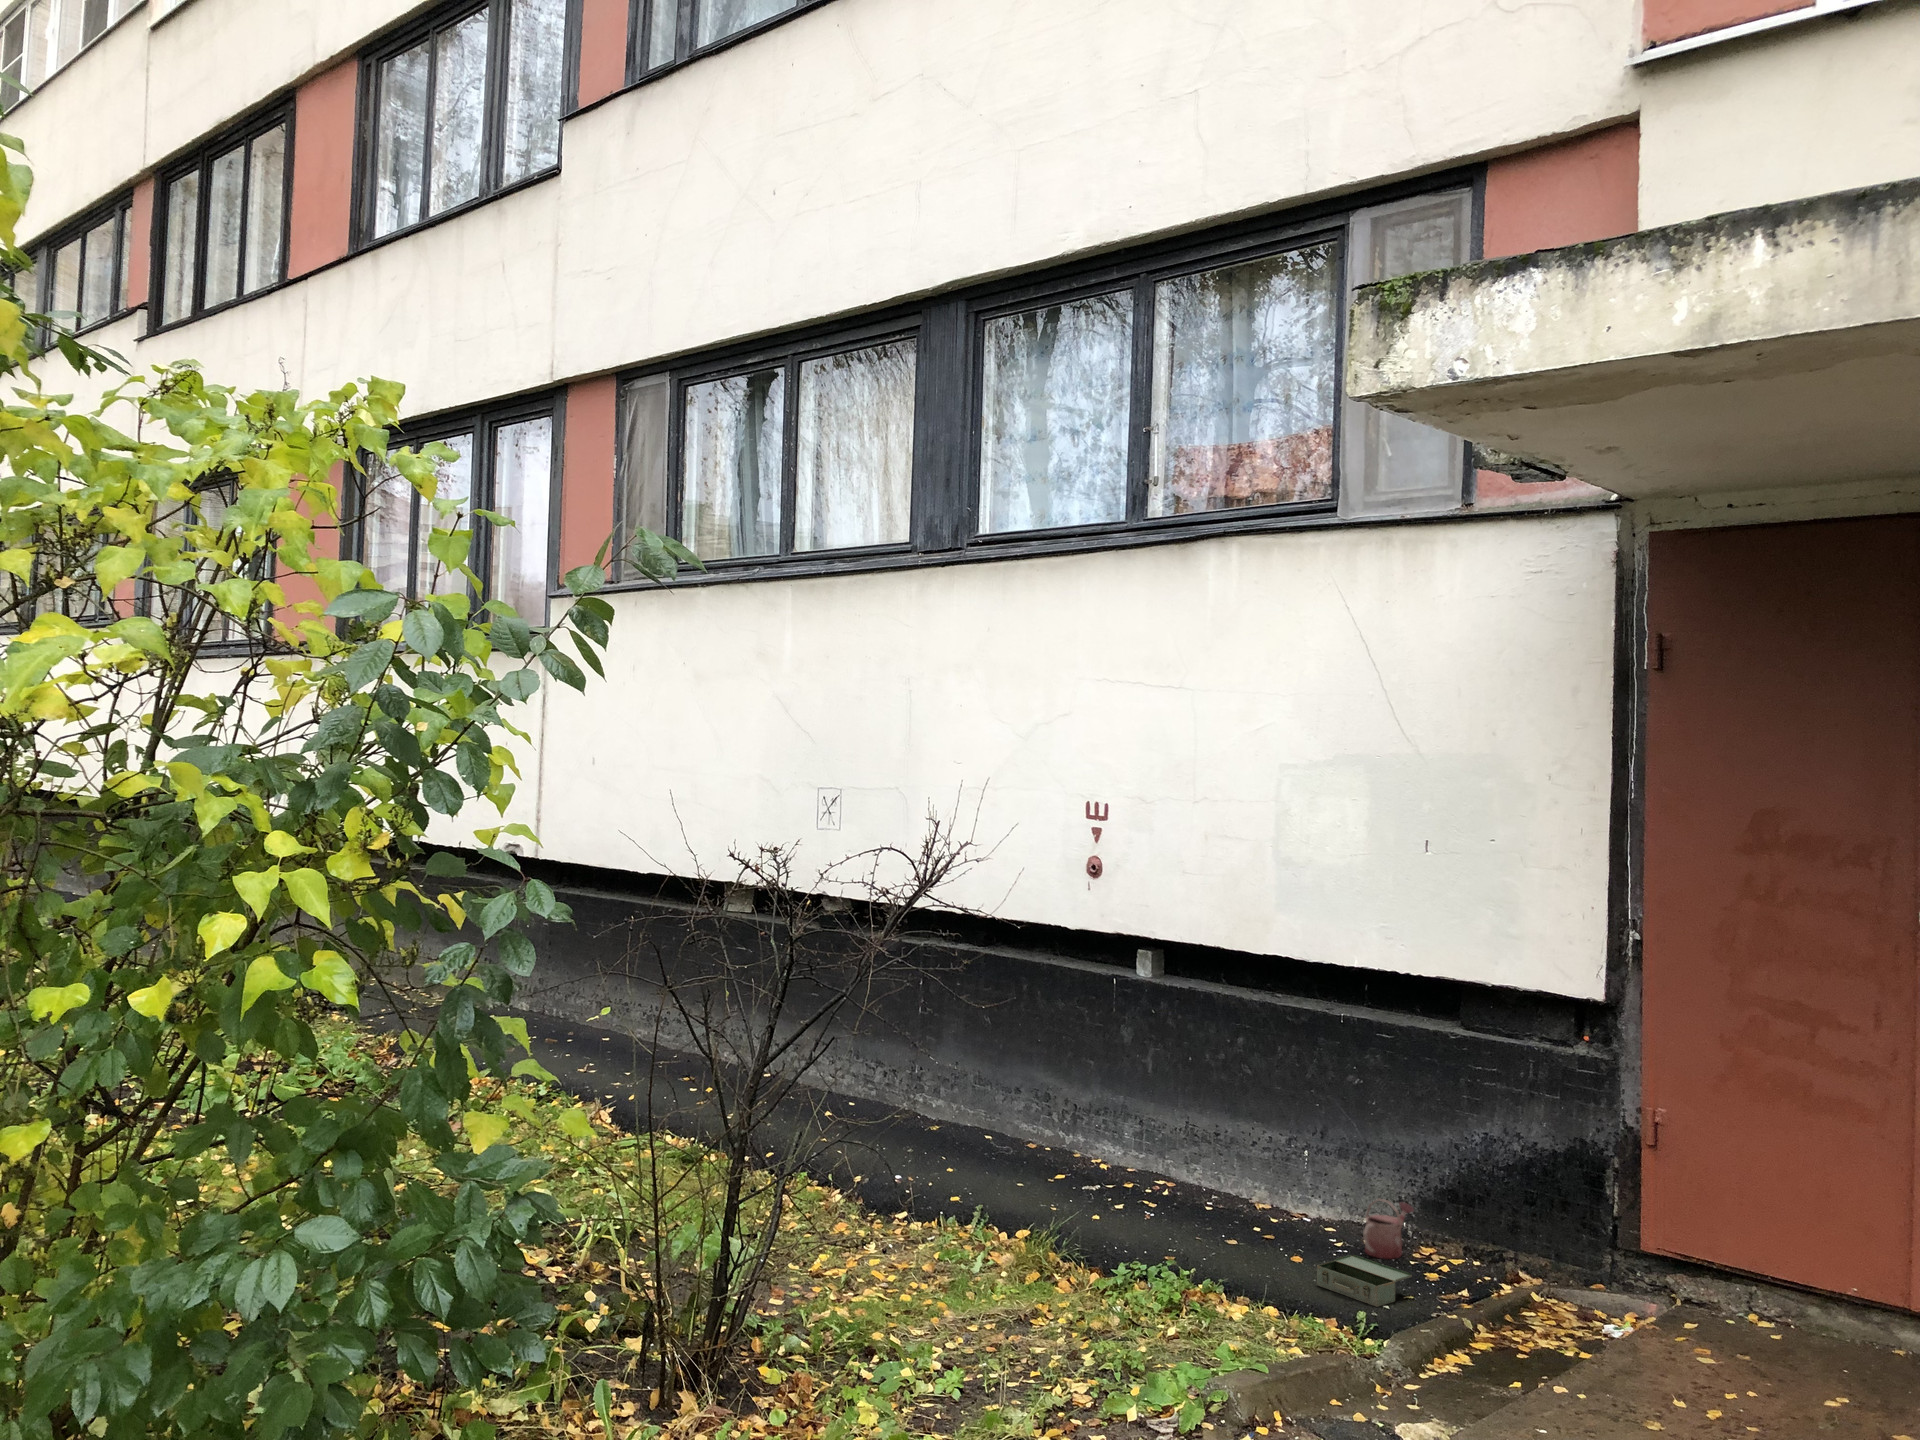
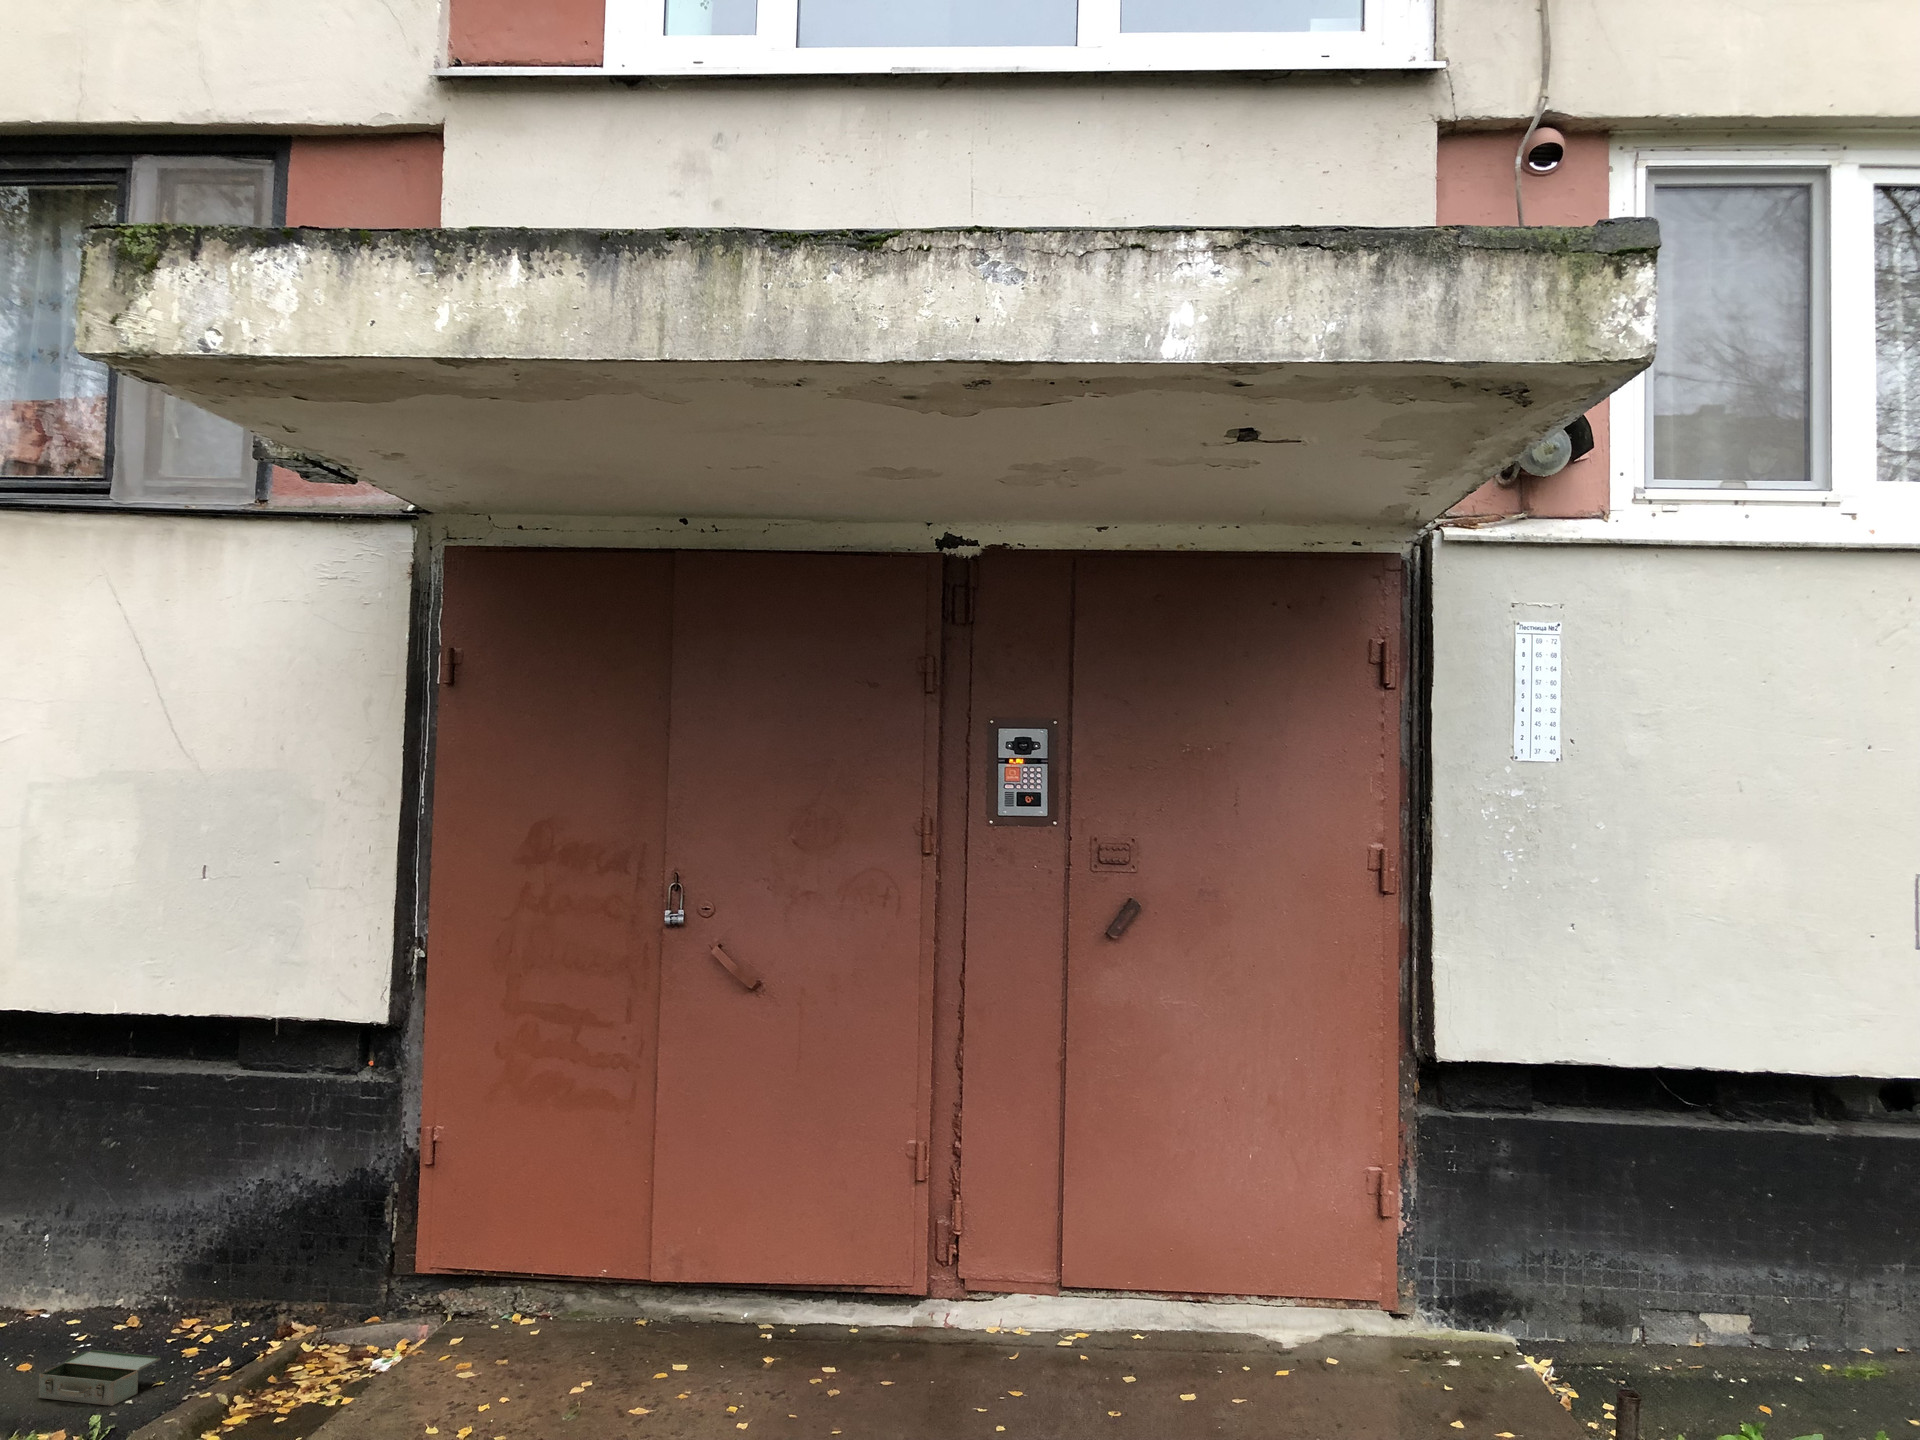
watering can: present [1363,1199,1414,1259] -> none [109,1274,177,1345]

